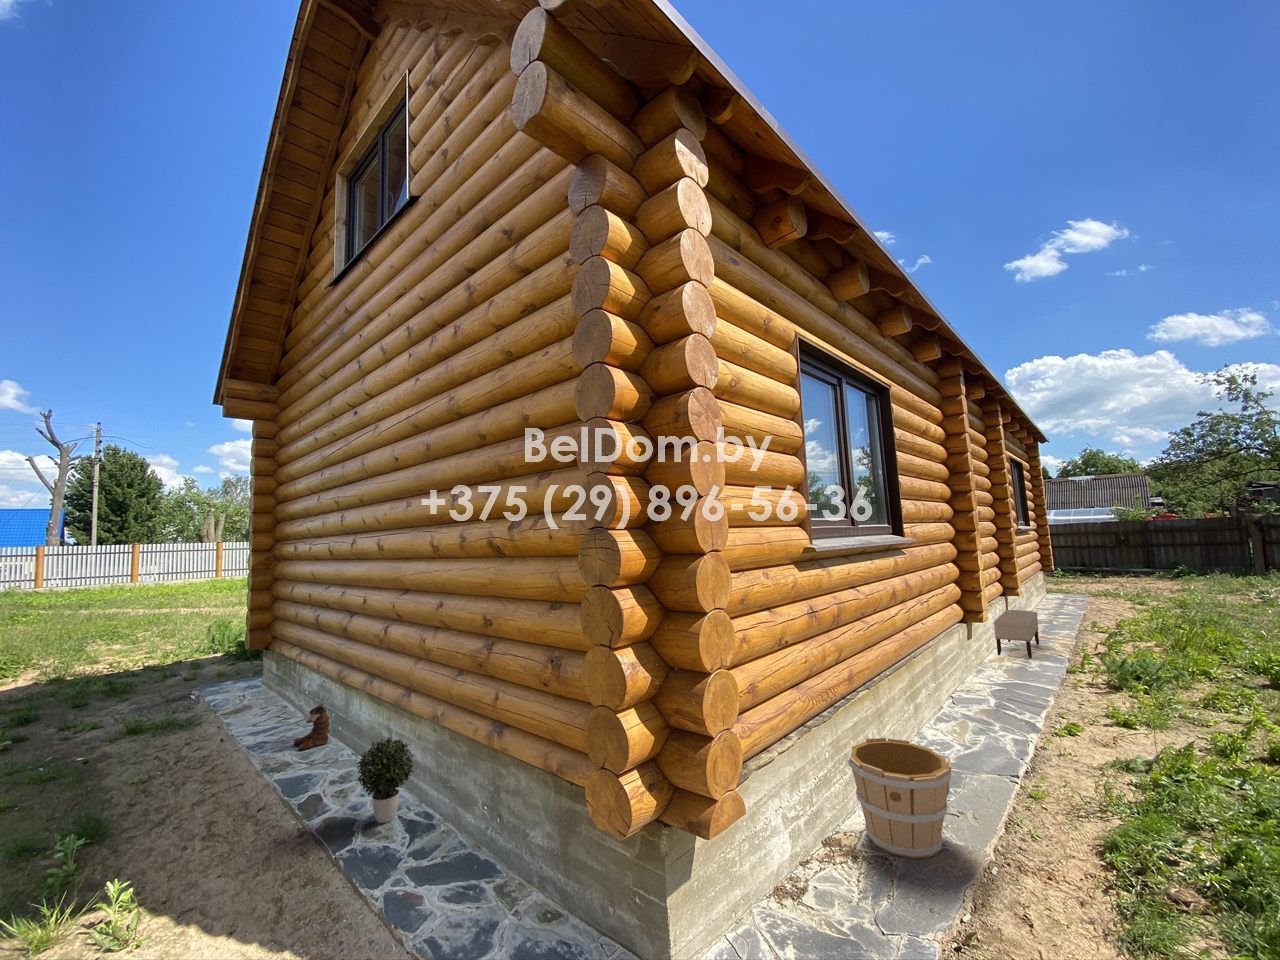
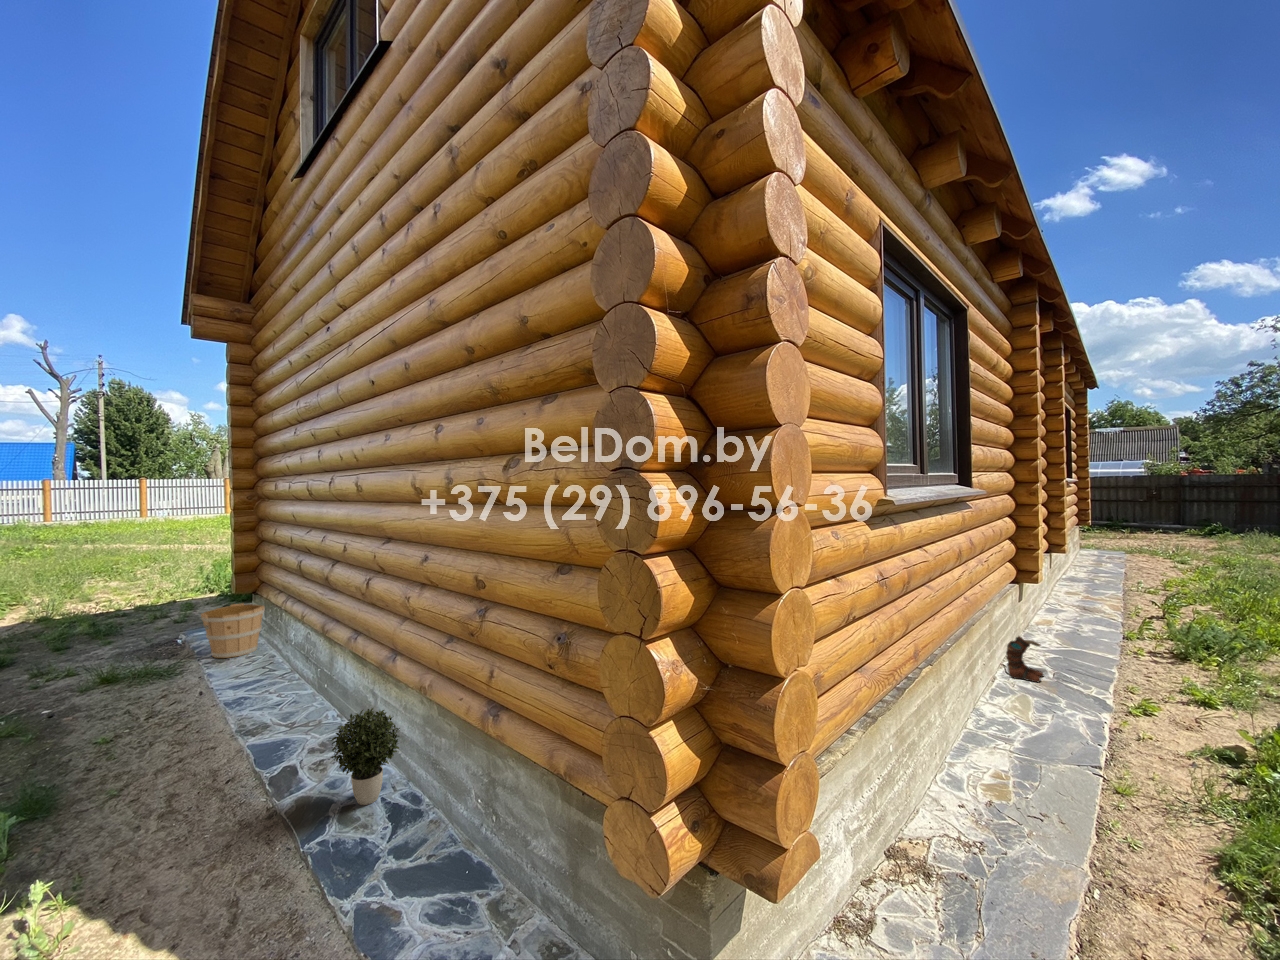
bench: present [993,610,1039,659] -> none [1044,567,1091,621]
boots: present [294,705,330,750] -> present [1006,636,1044,682]
wooden bucket: present [848,738,951,859] -> present [201,603,265,658]

